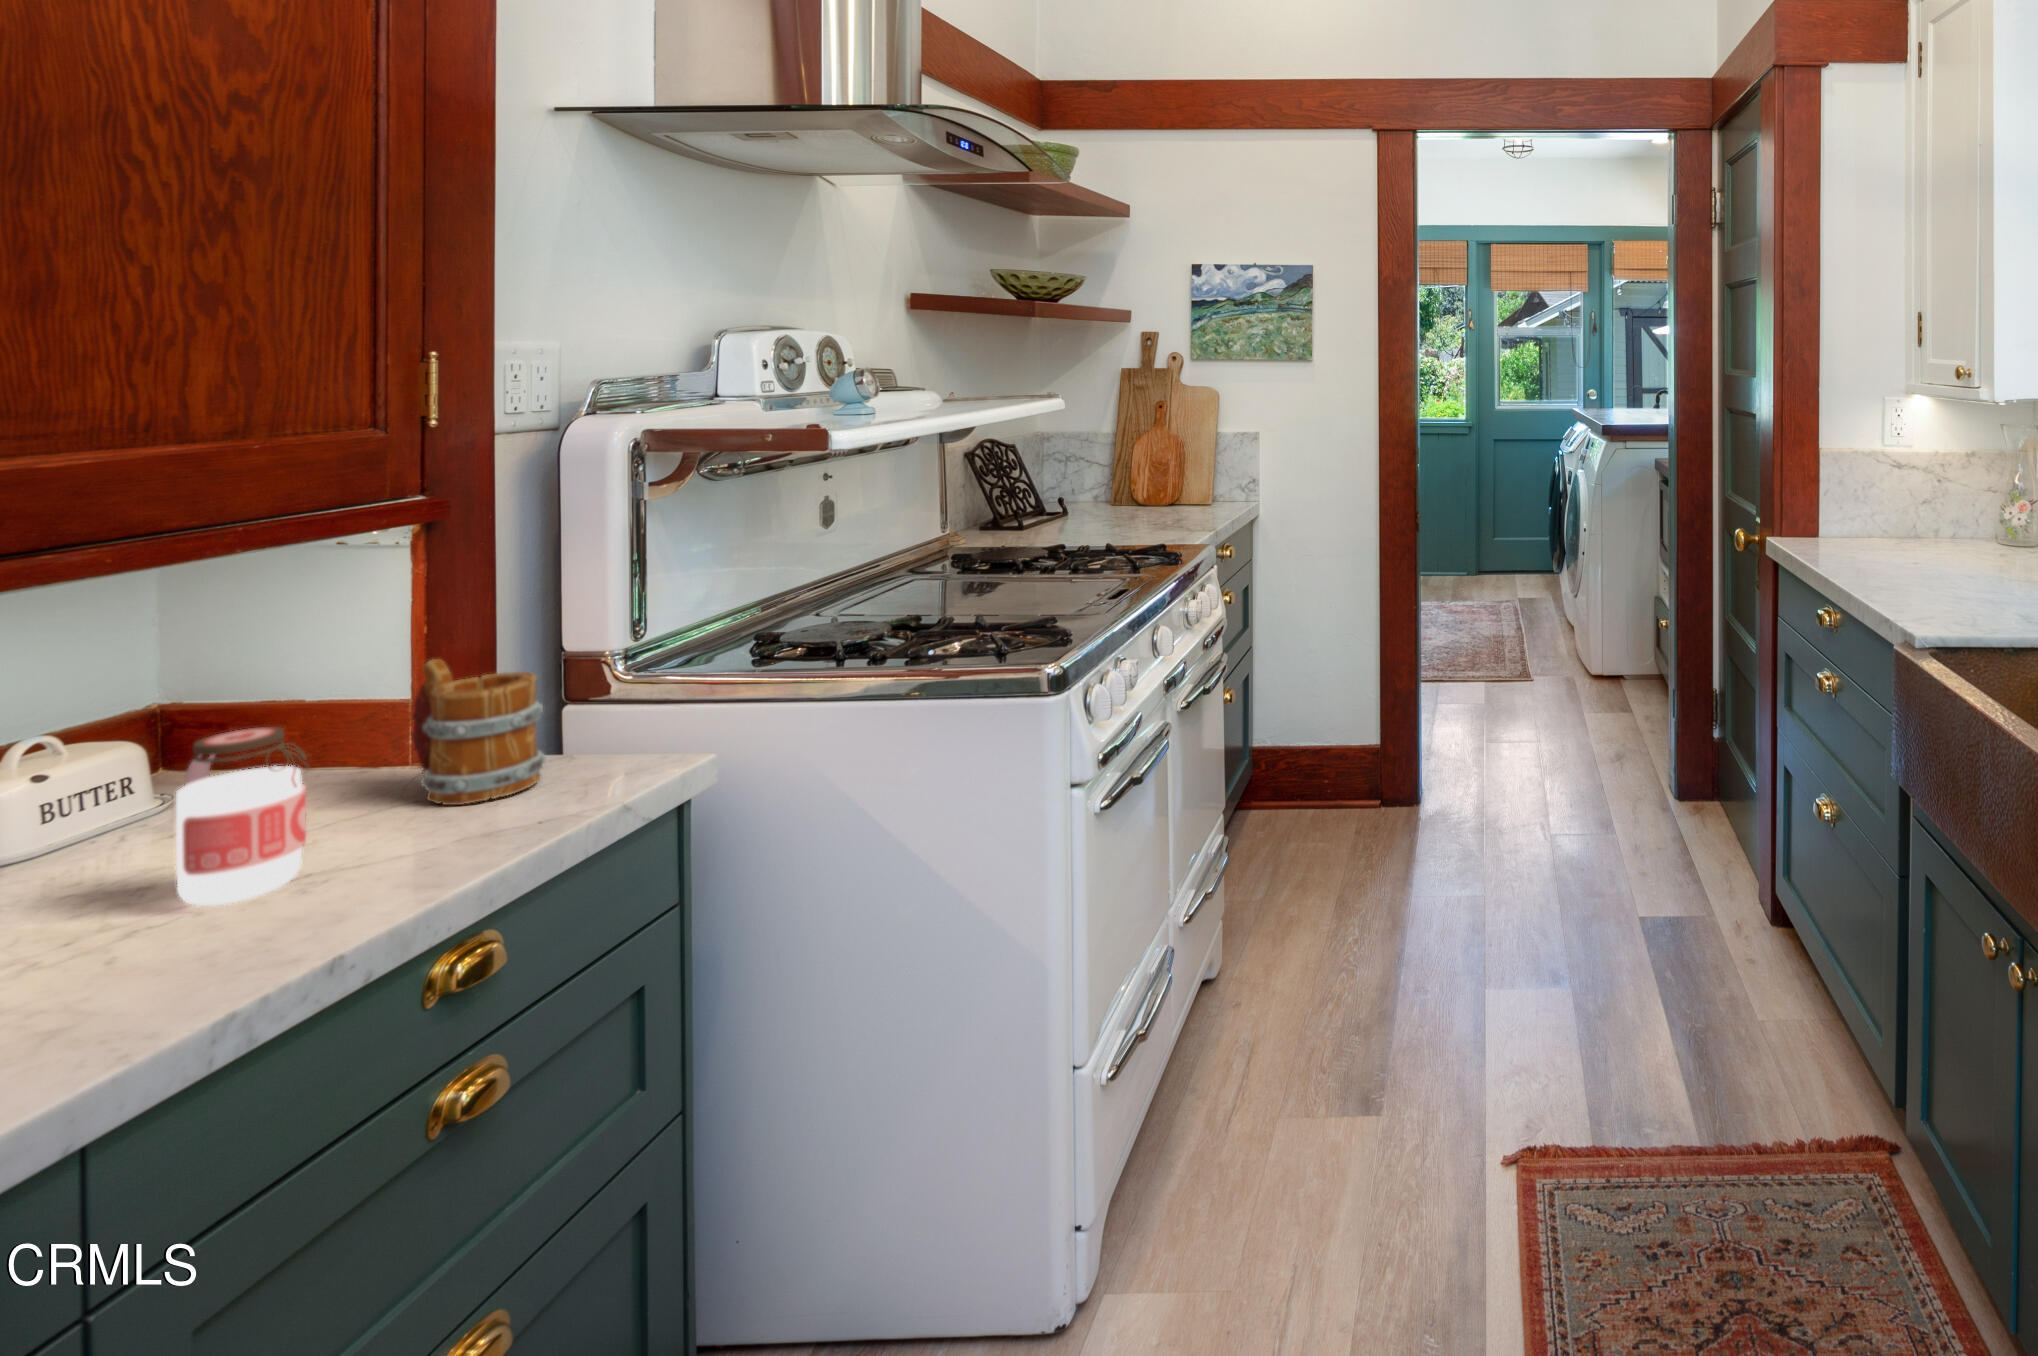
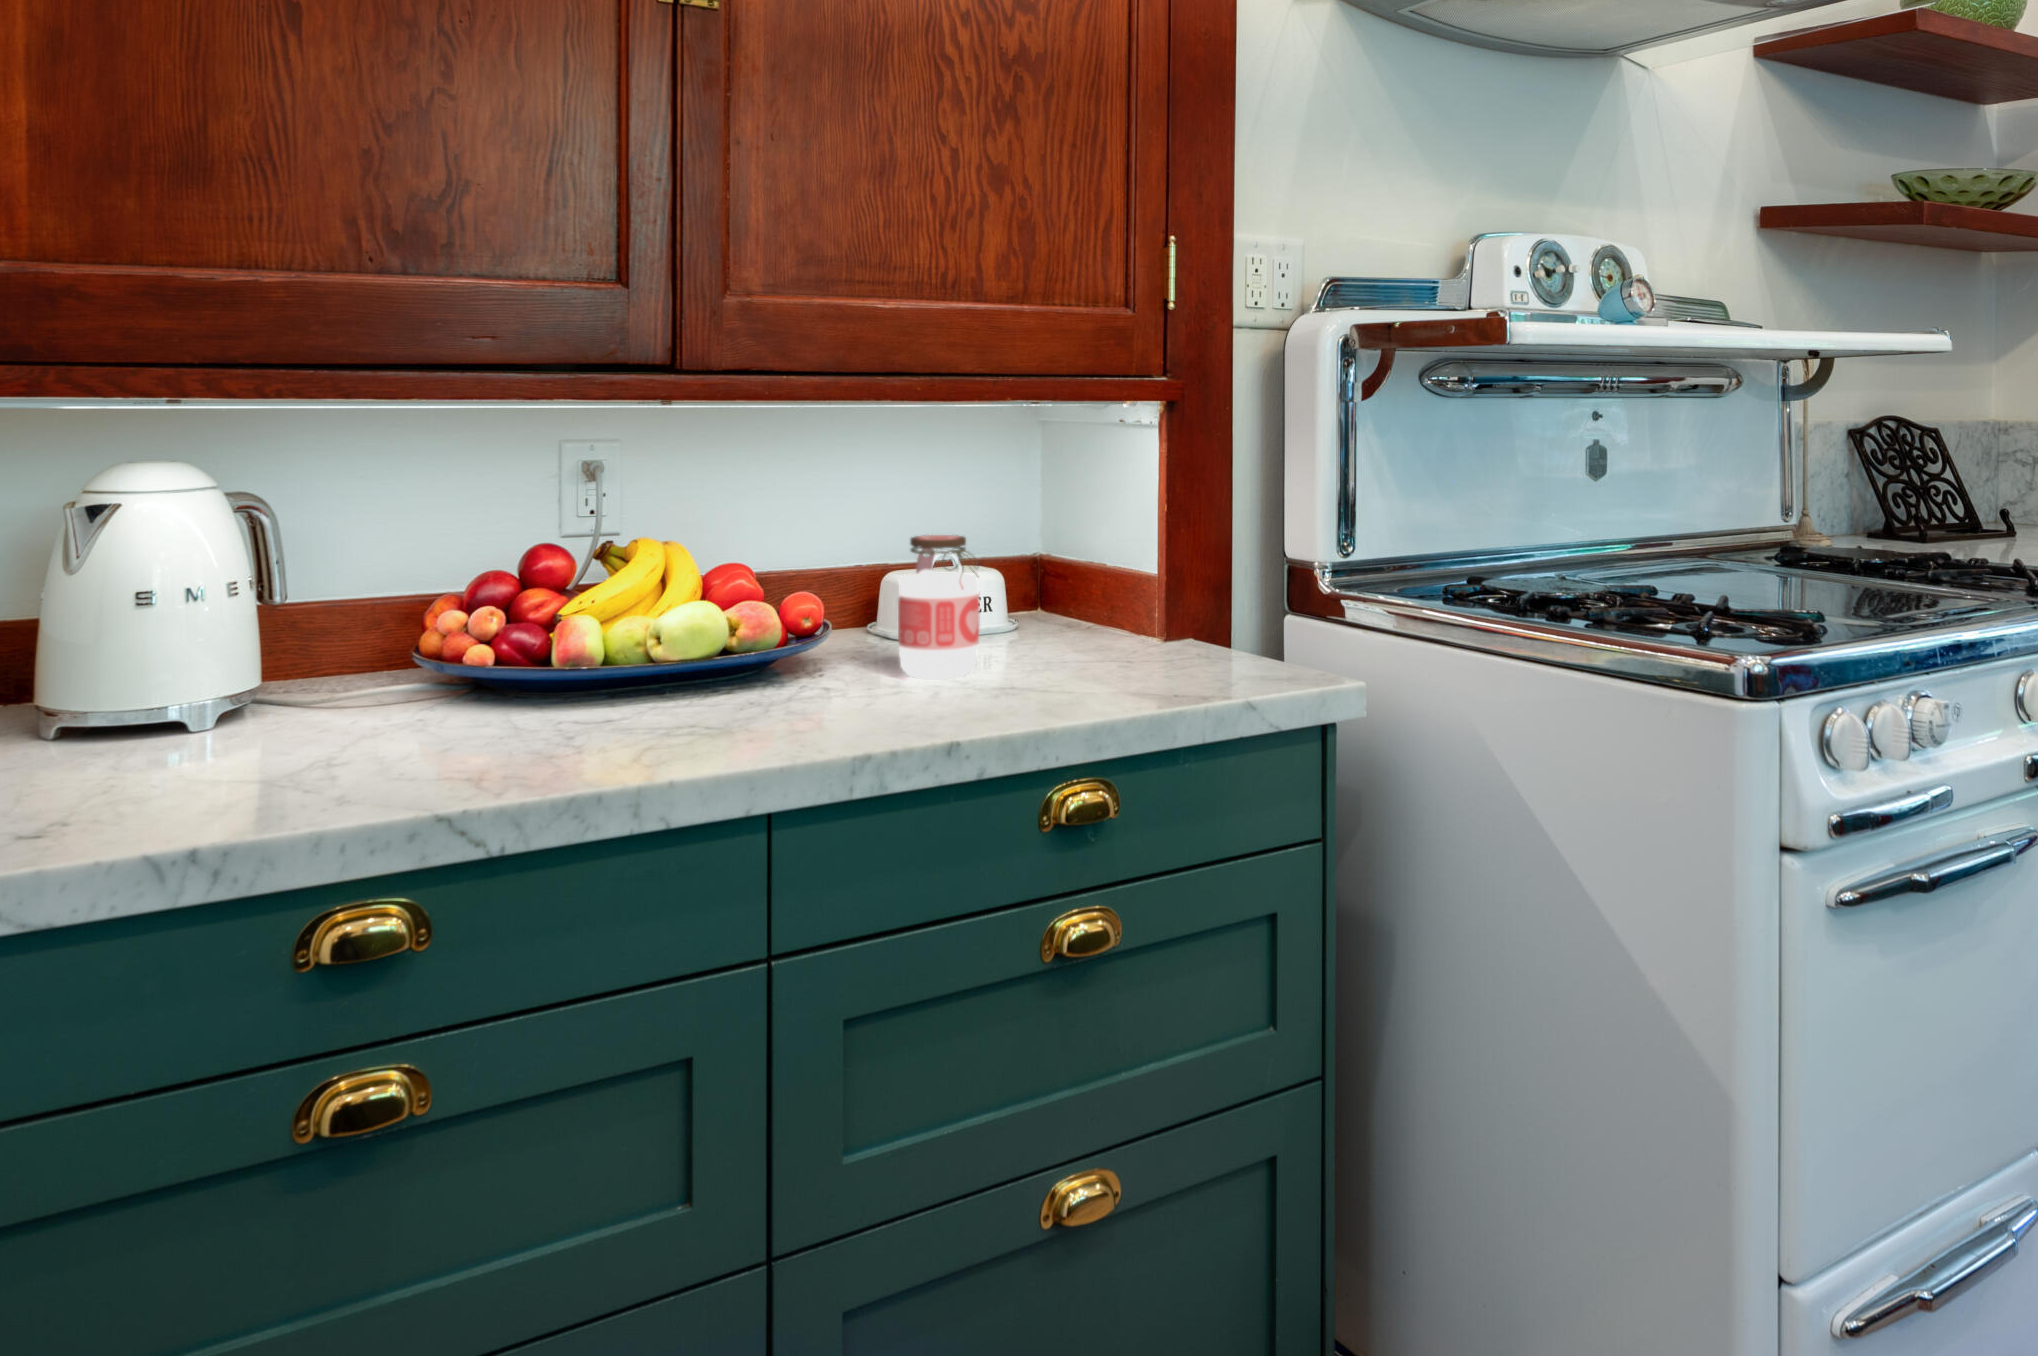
mug: present [412,659,546,805] -> none [1110,526,1206,665]

